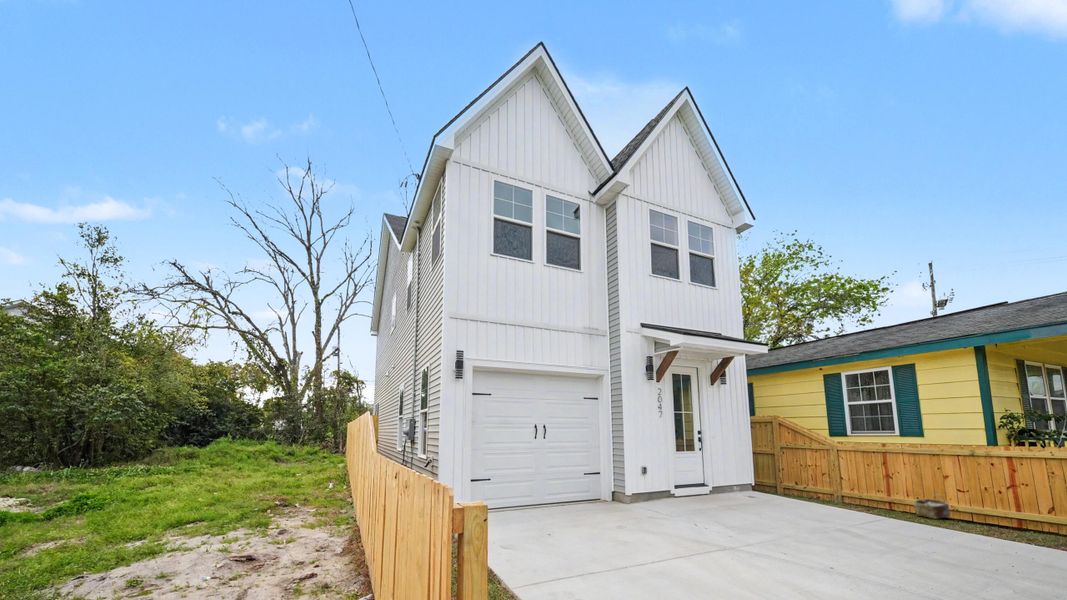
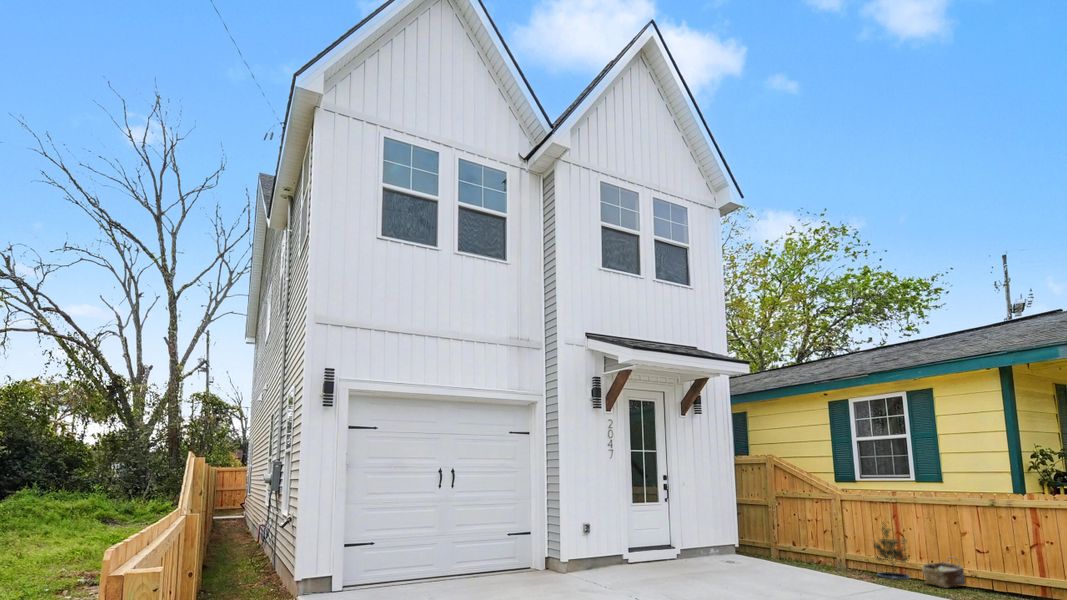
potted tree: none [868,466,902,512] -> present [874,524,910,579]

